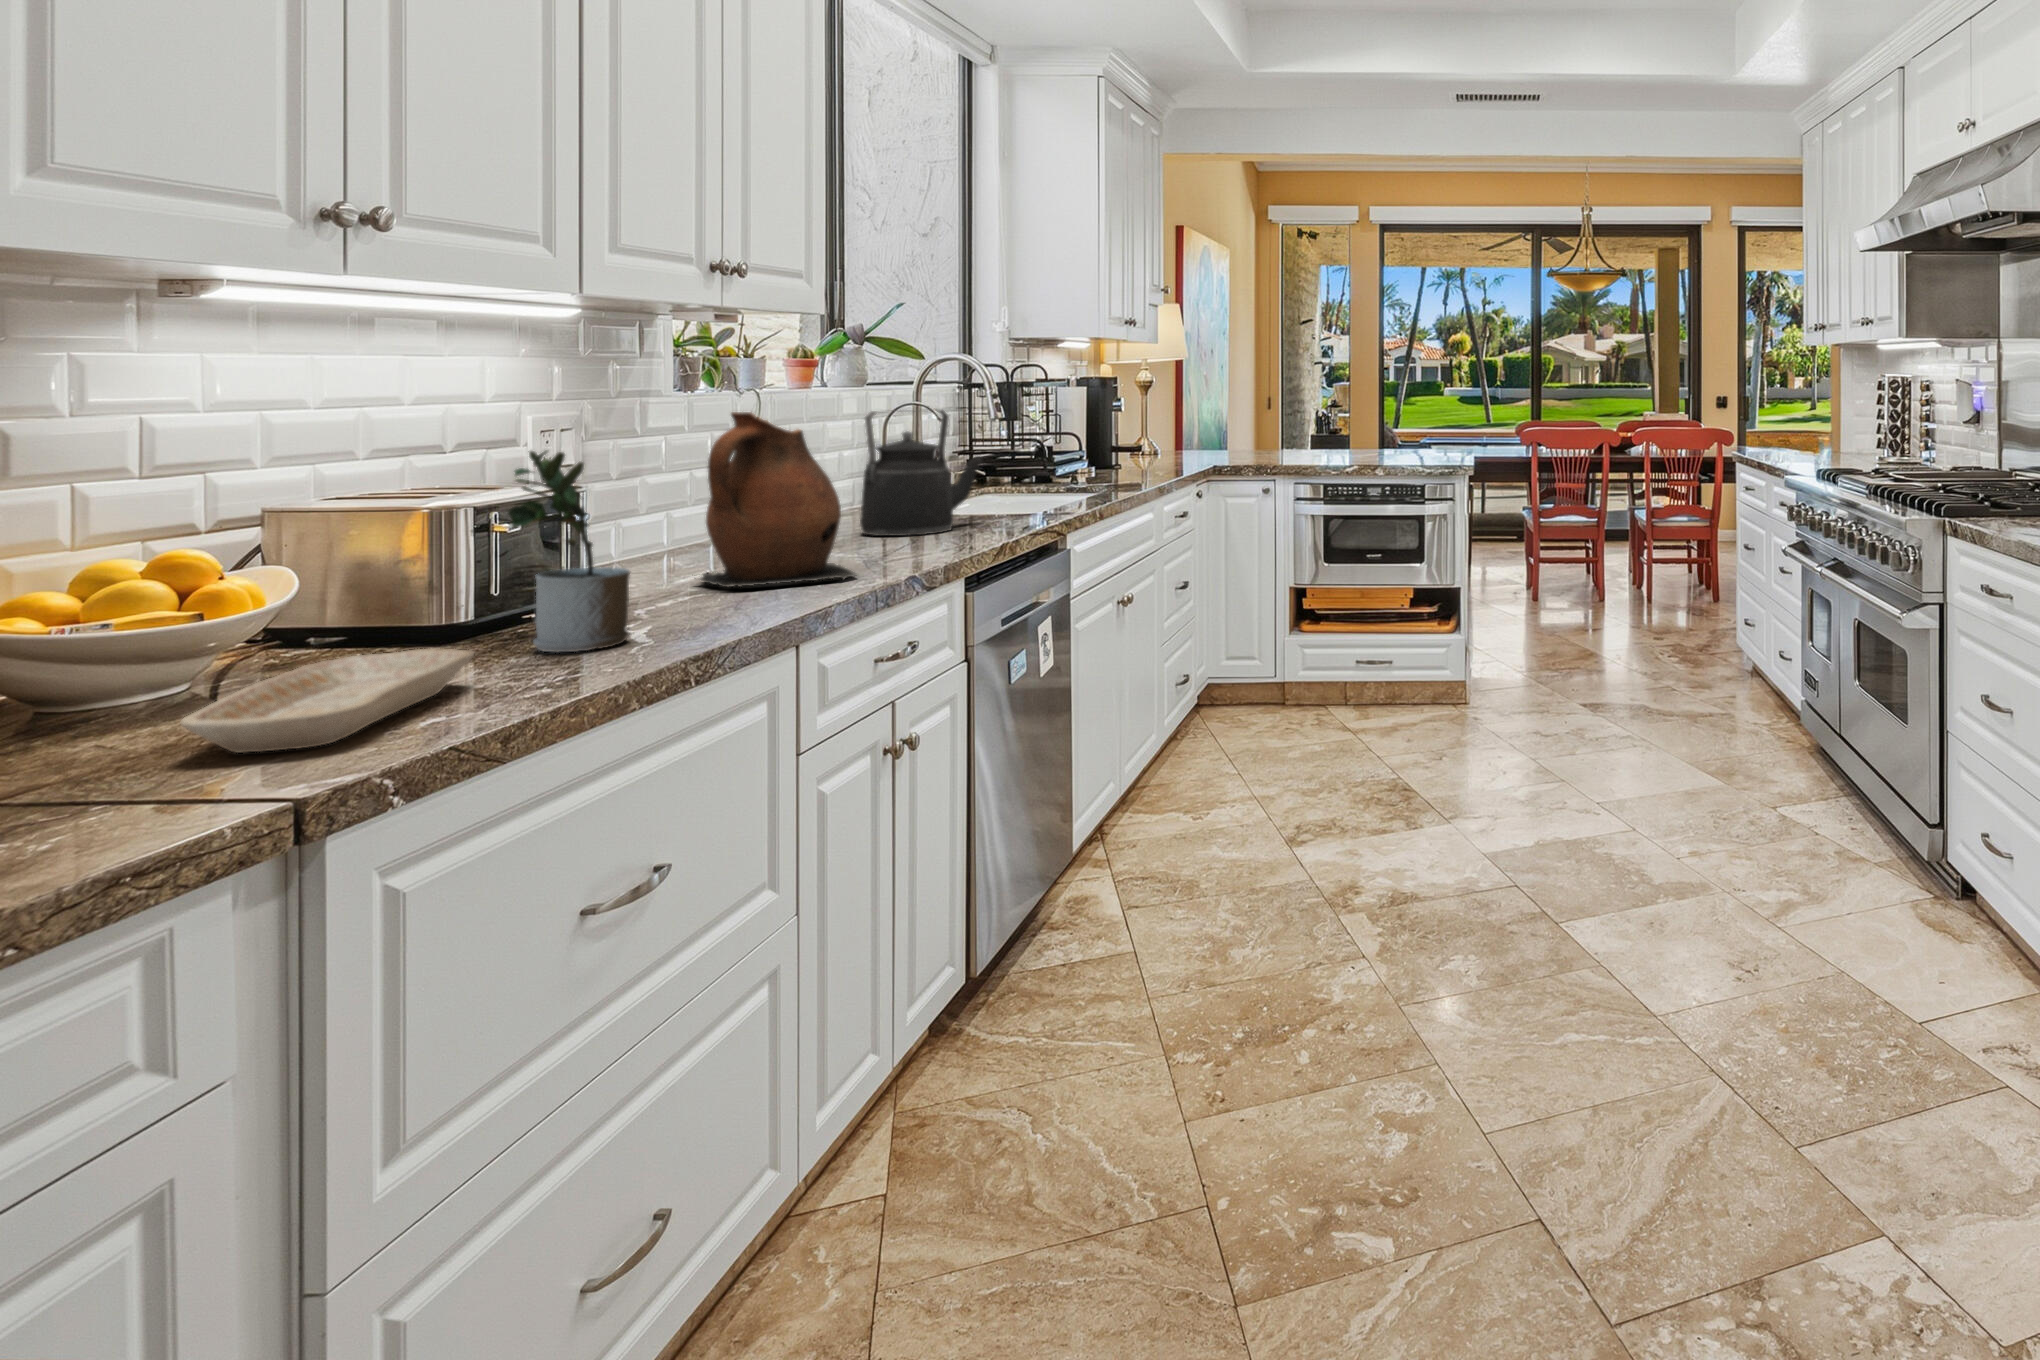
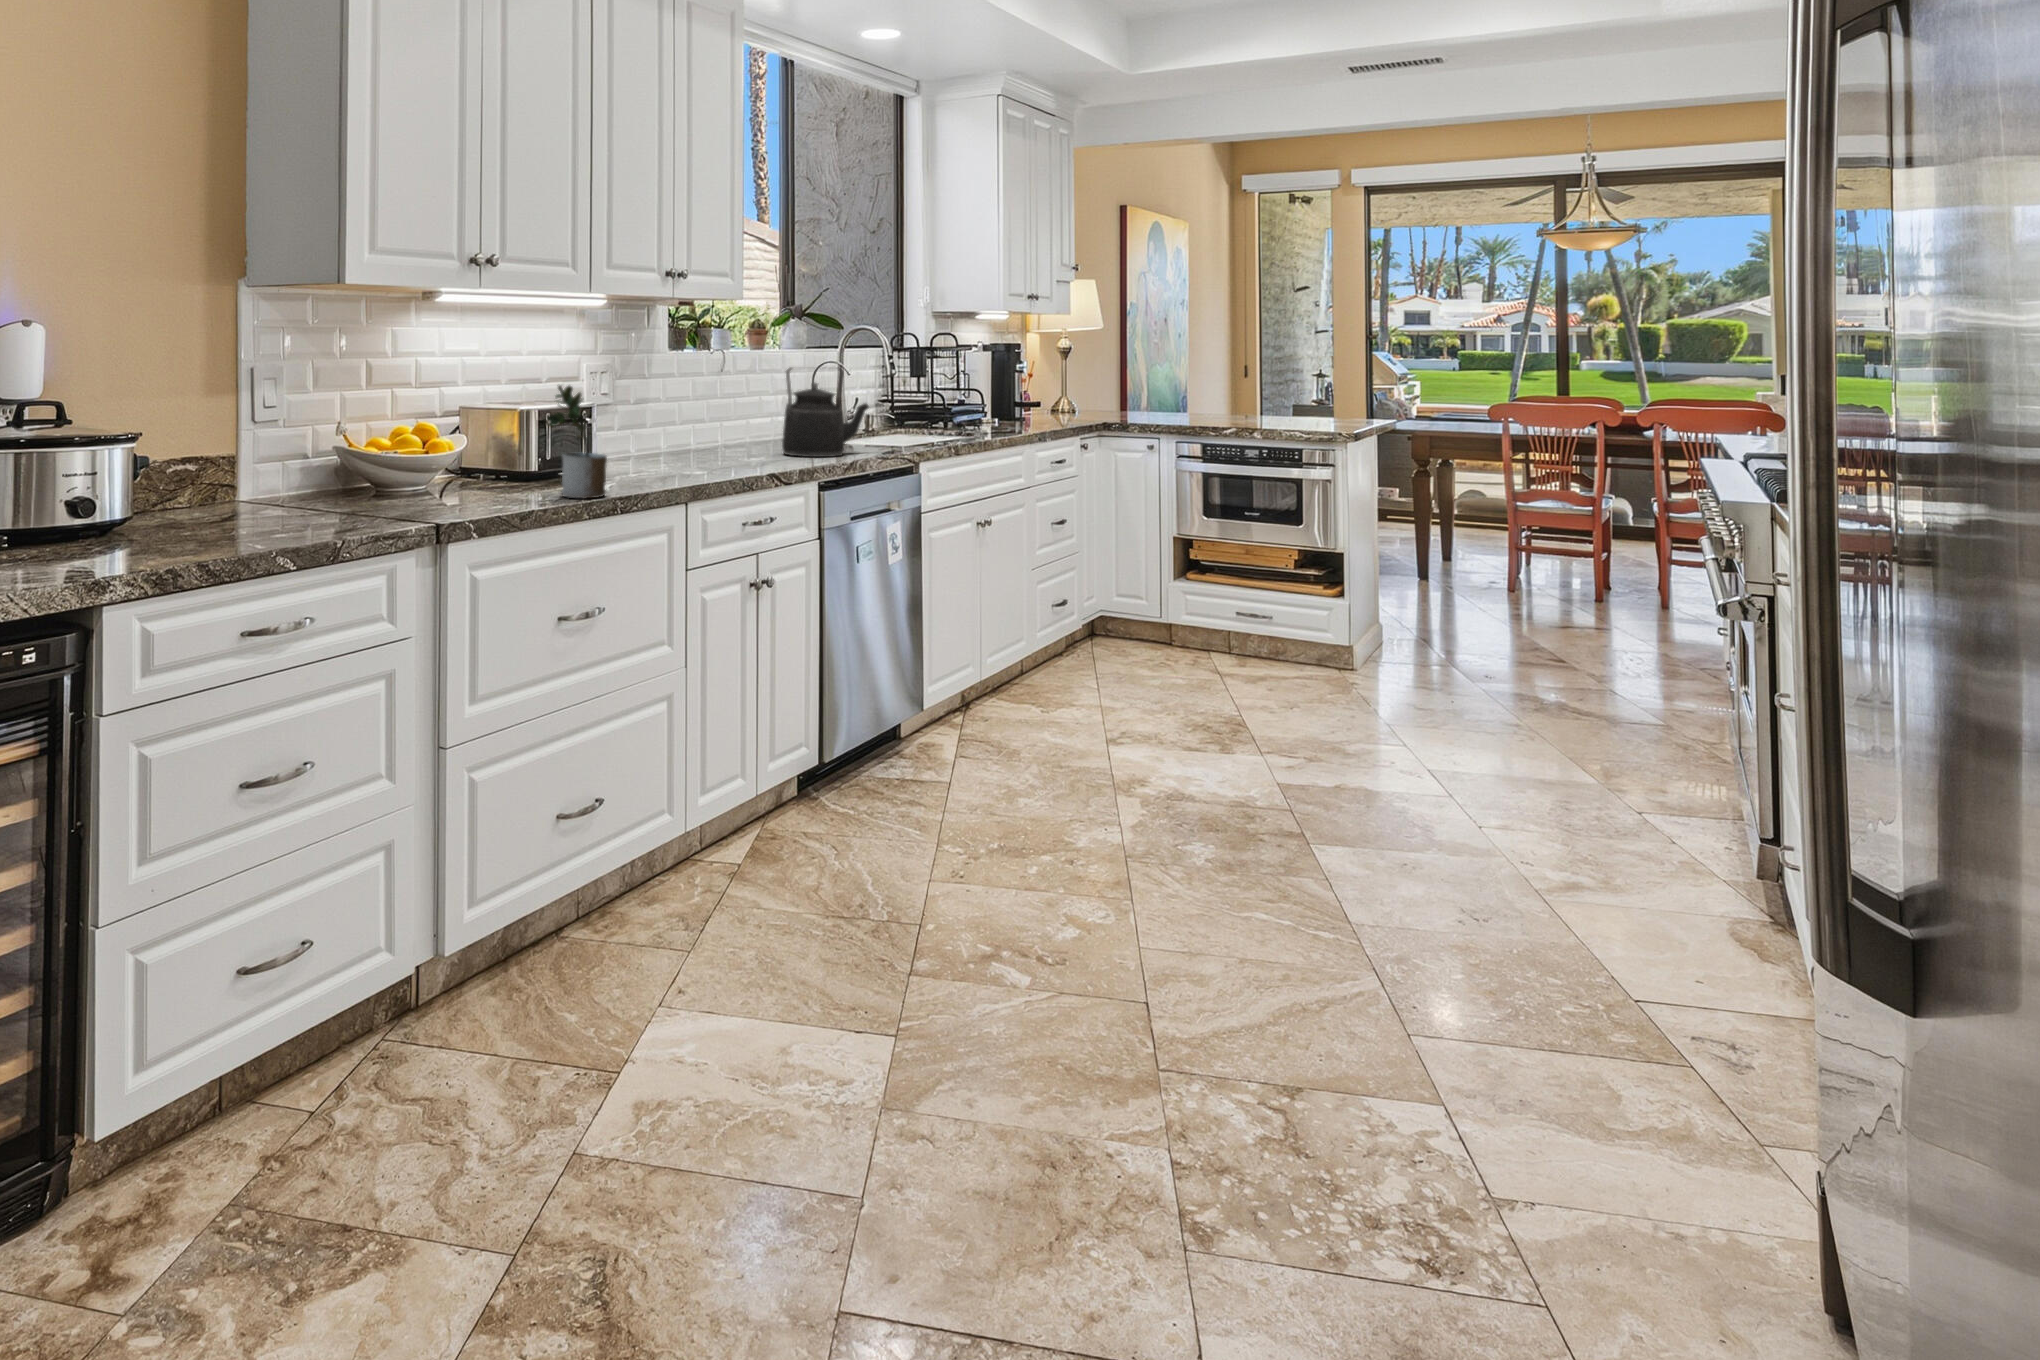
ceramic pitcher: present [701,412,856,587] -> none [659,365,750,479]
tray: present [181,649,474,753] -> none [410,486,528,521]

